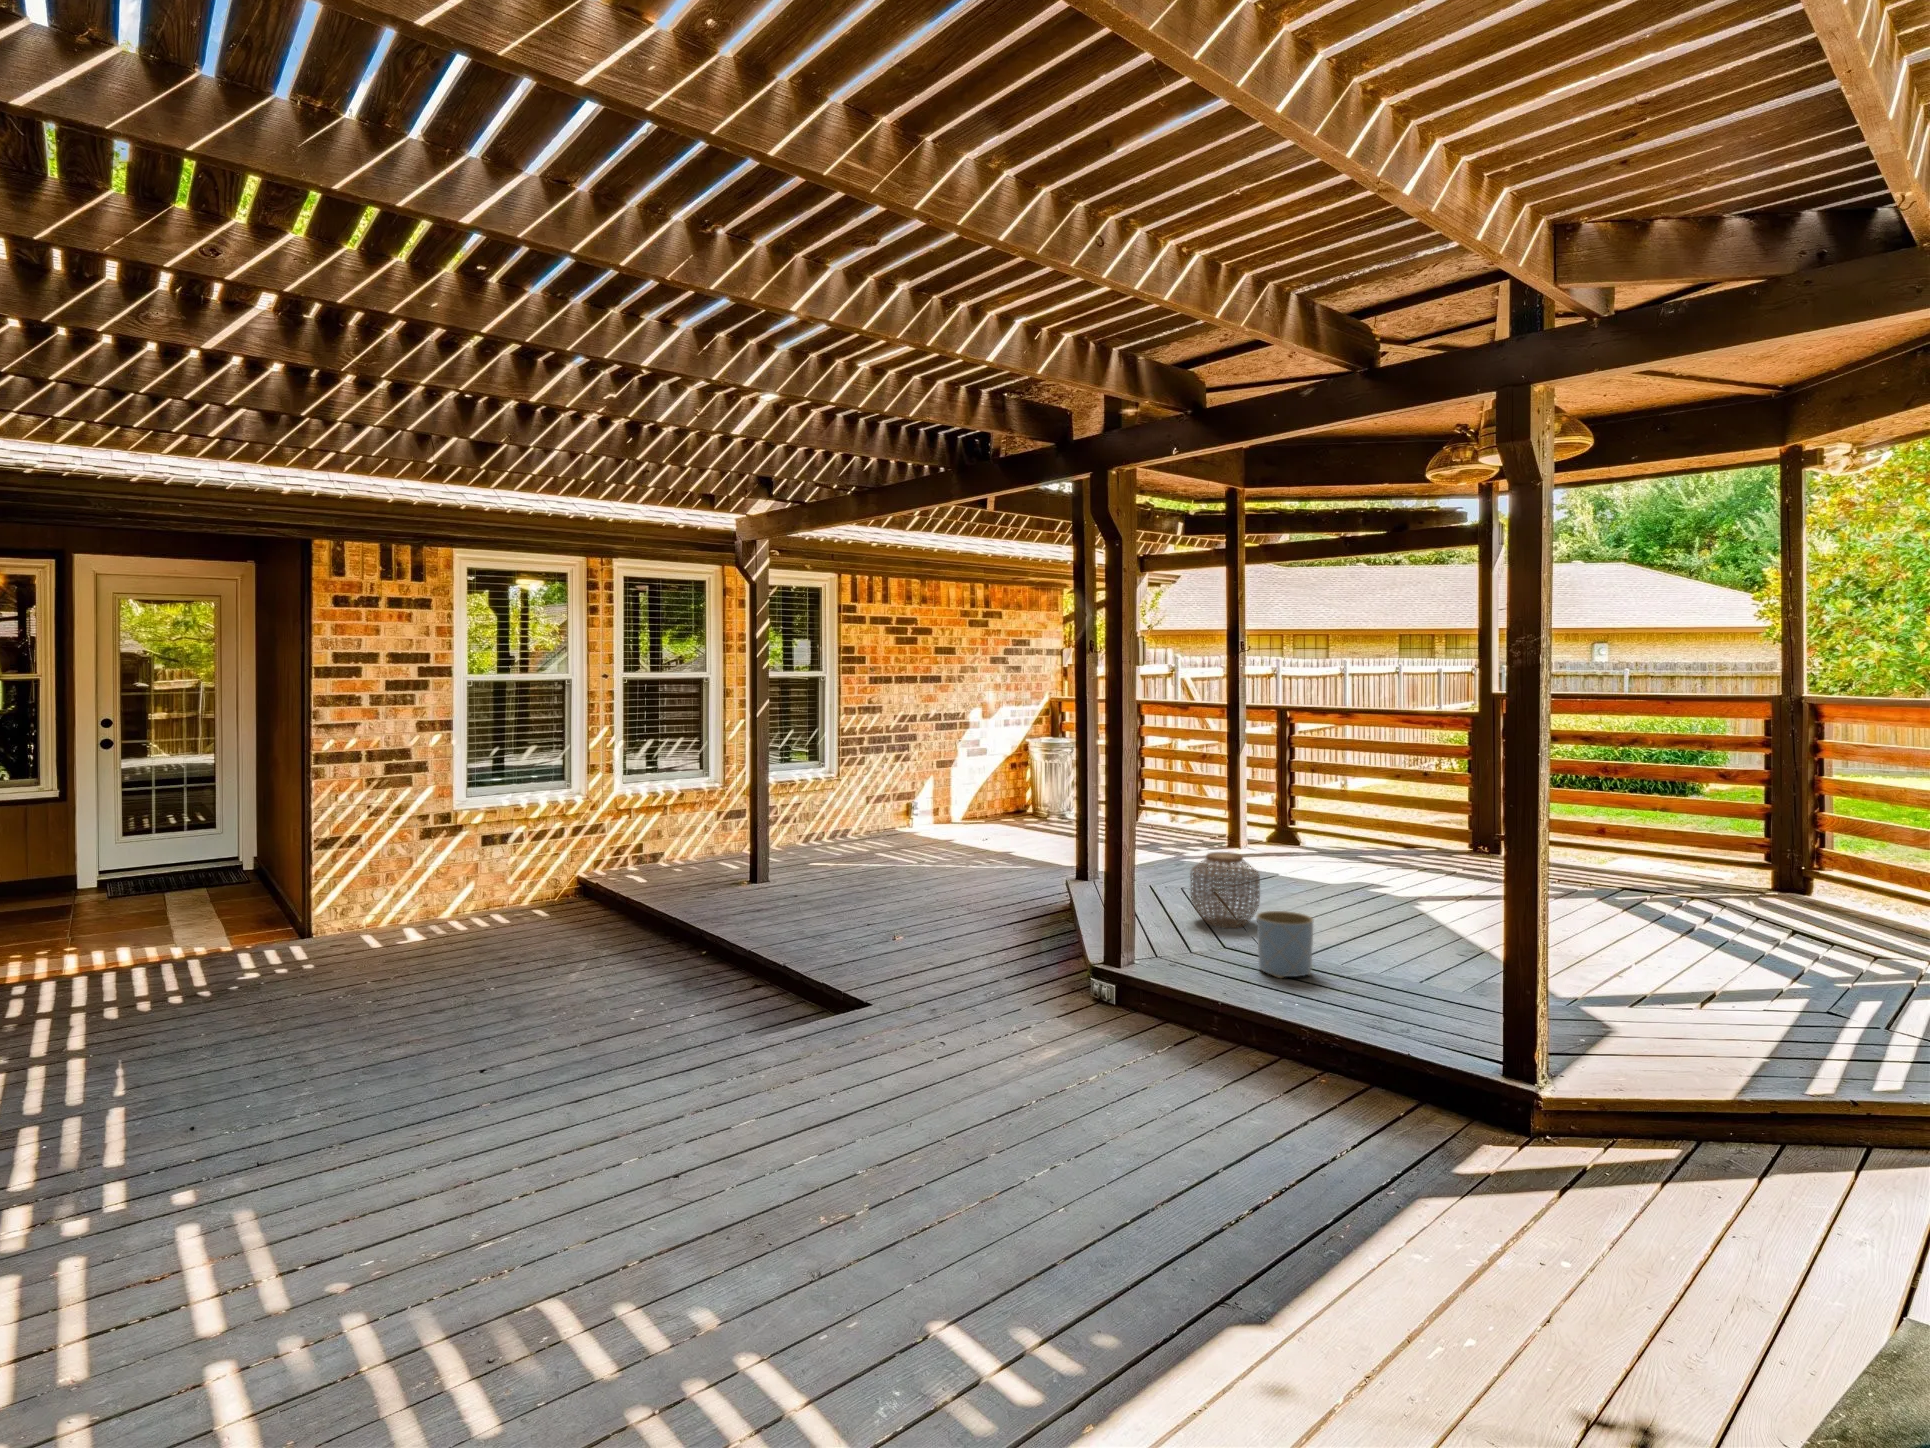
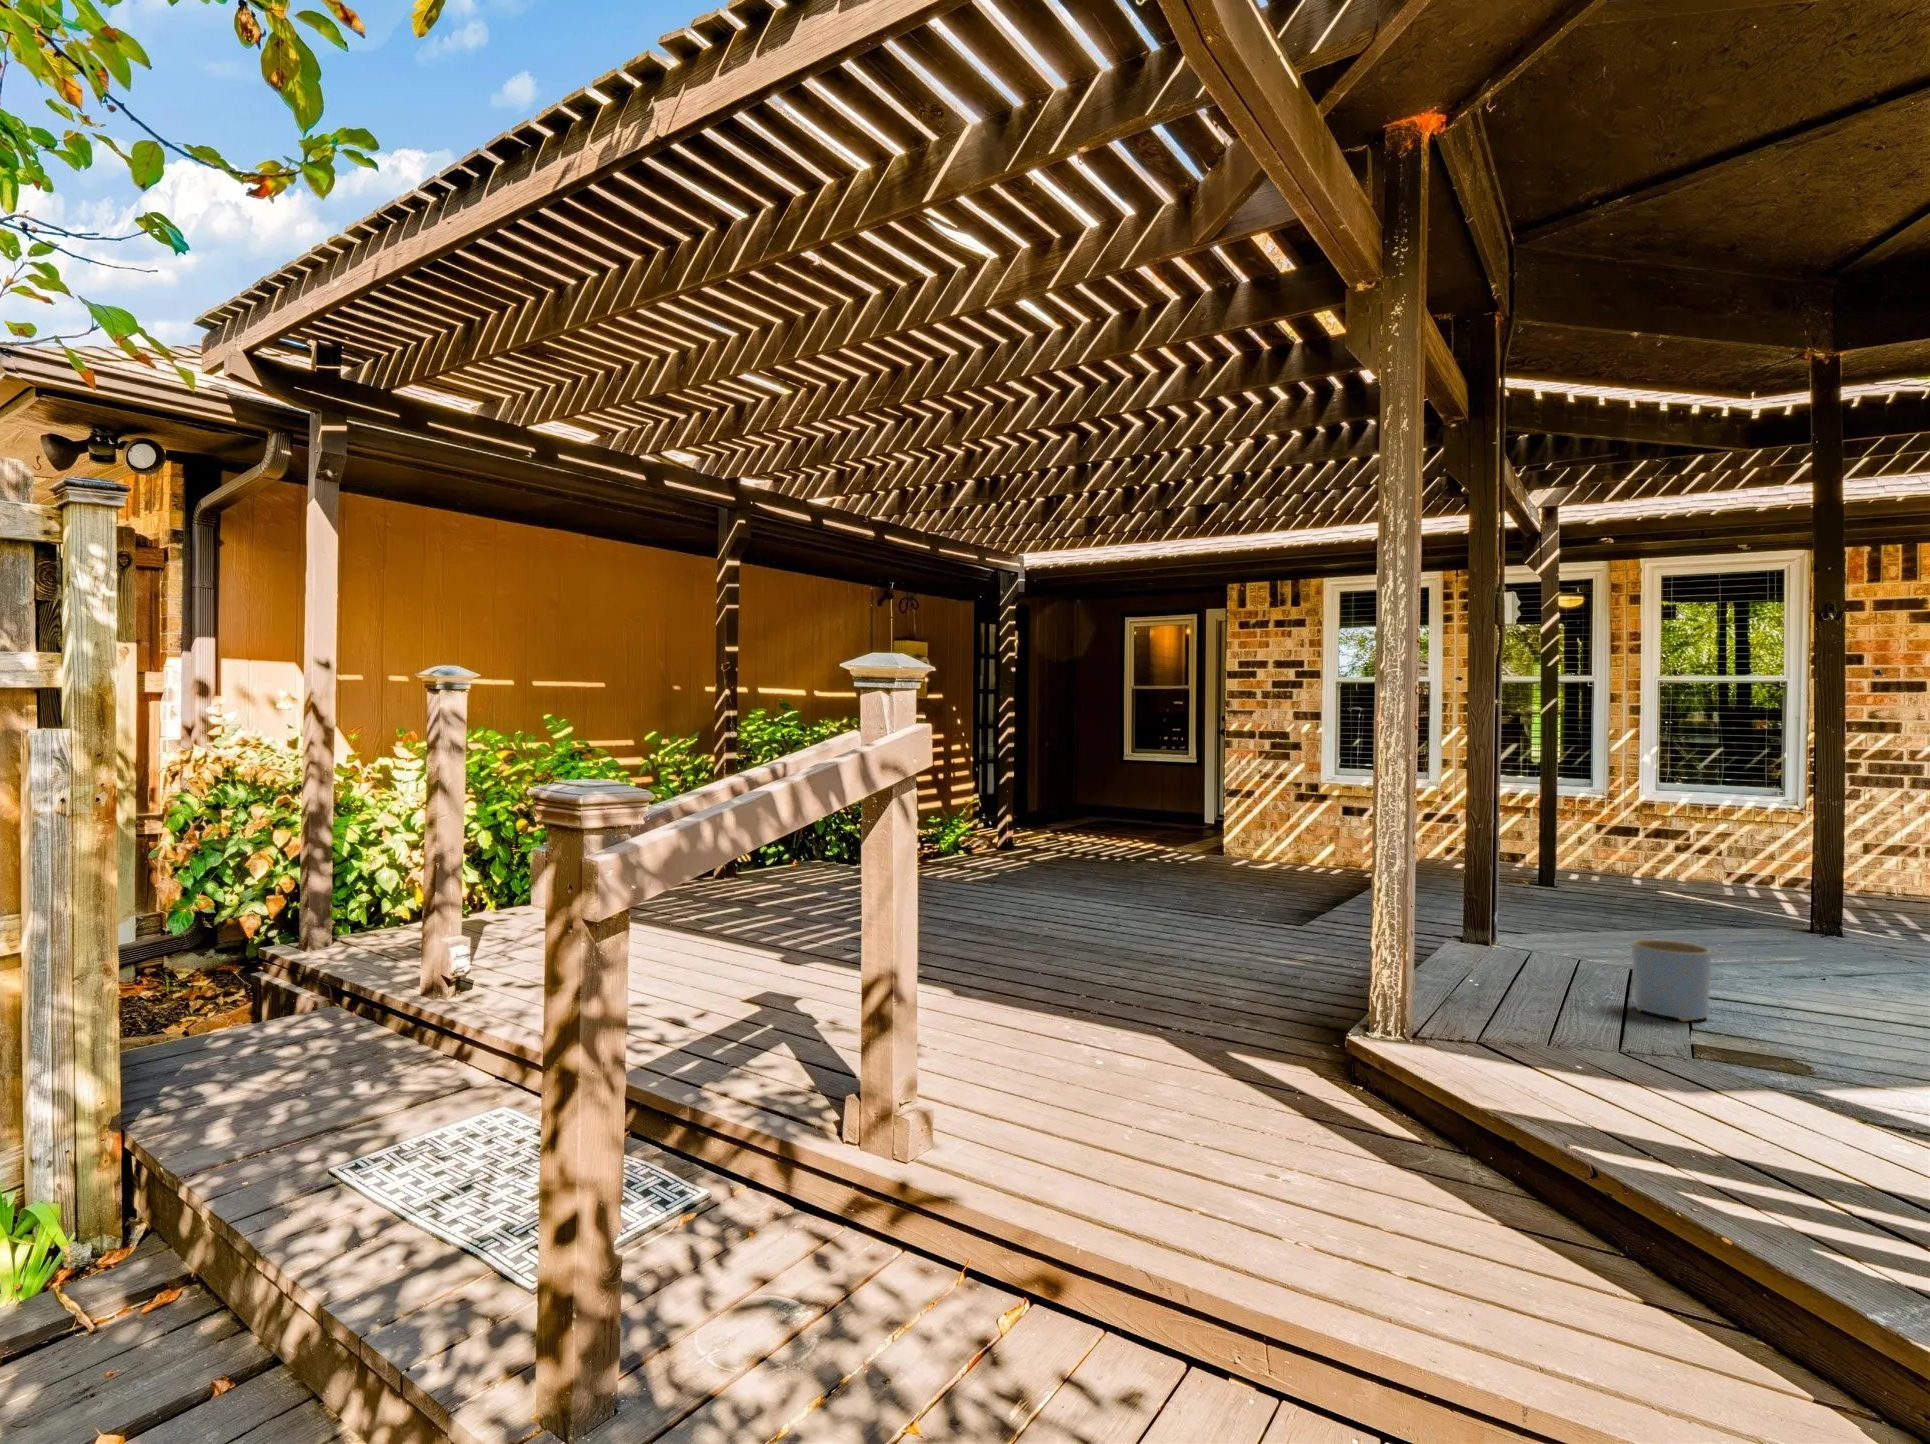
woven basket: present [1190,852,1260,928] -> none [1776,899,1895,1004]

